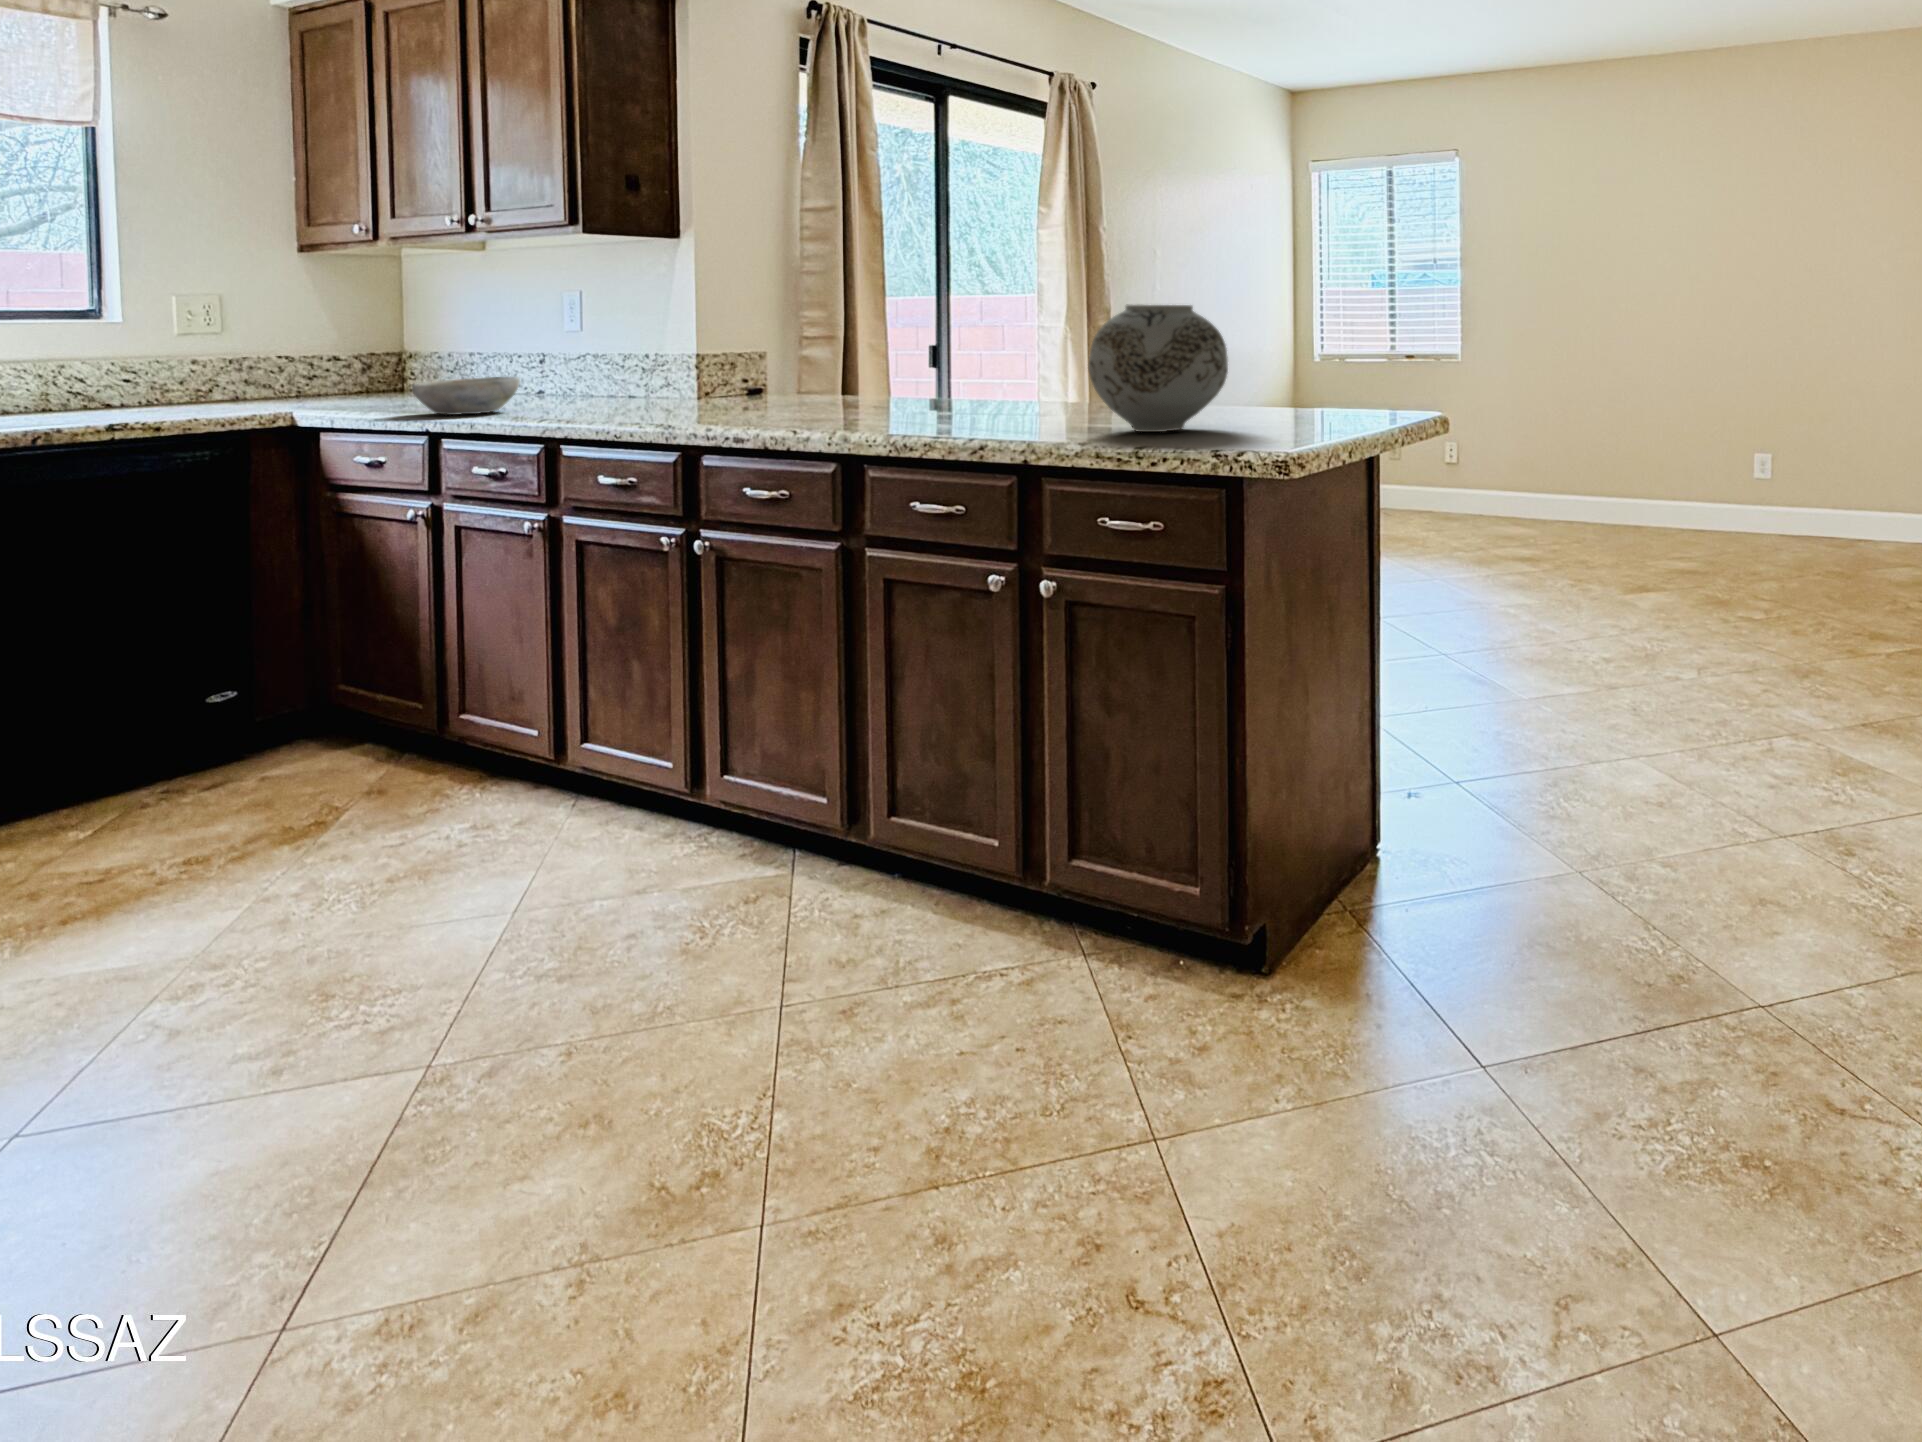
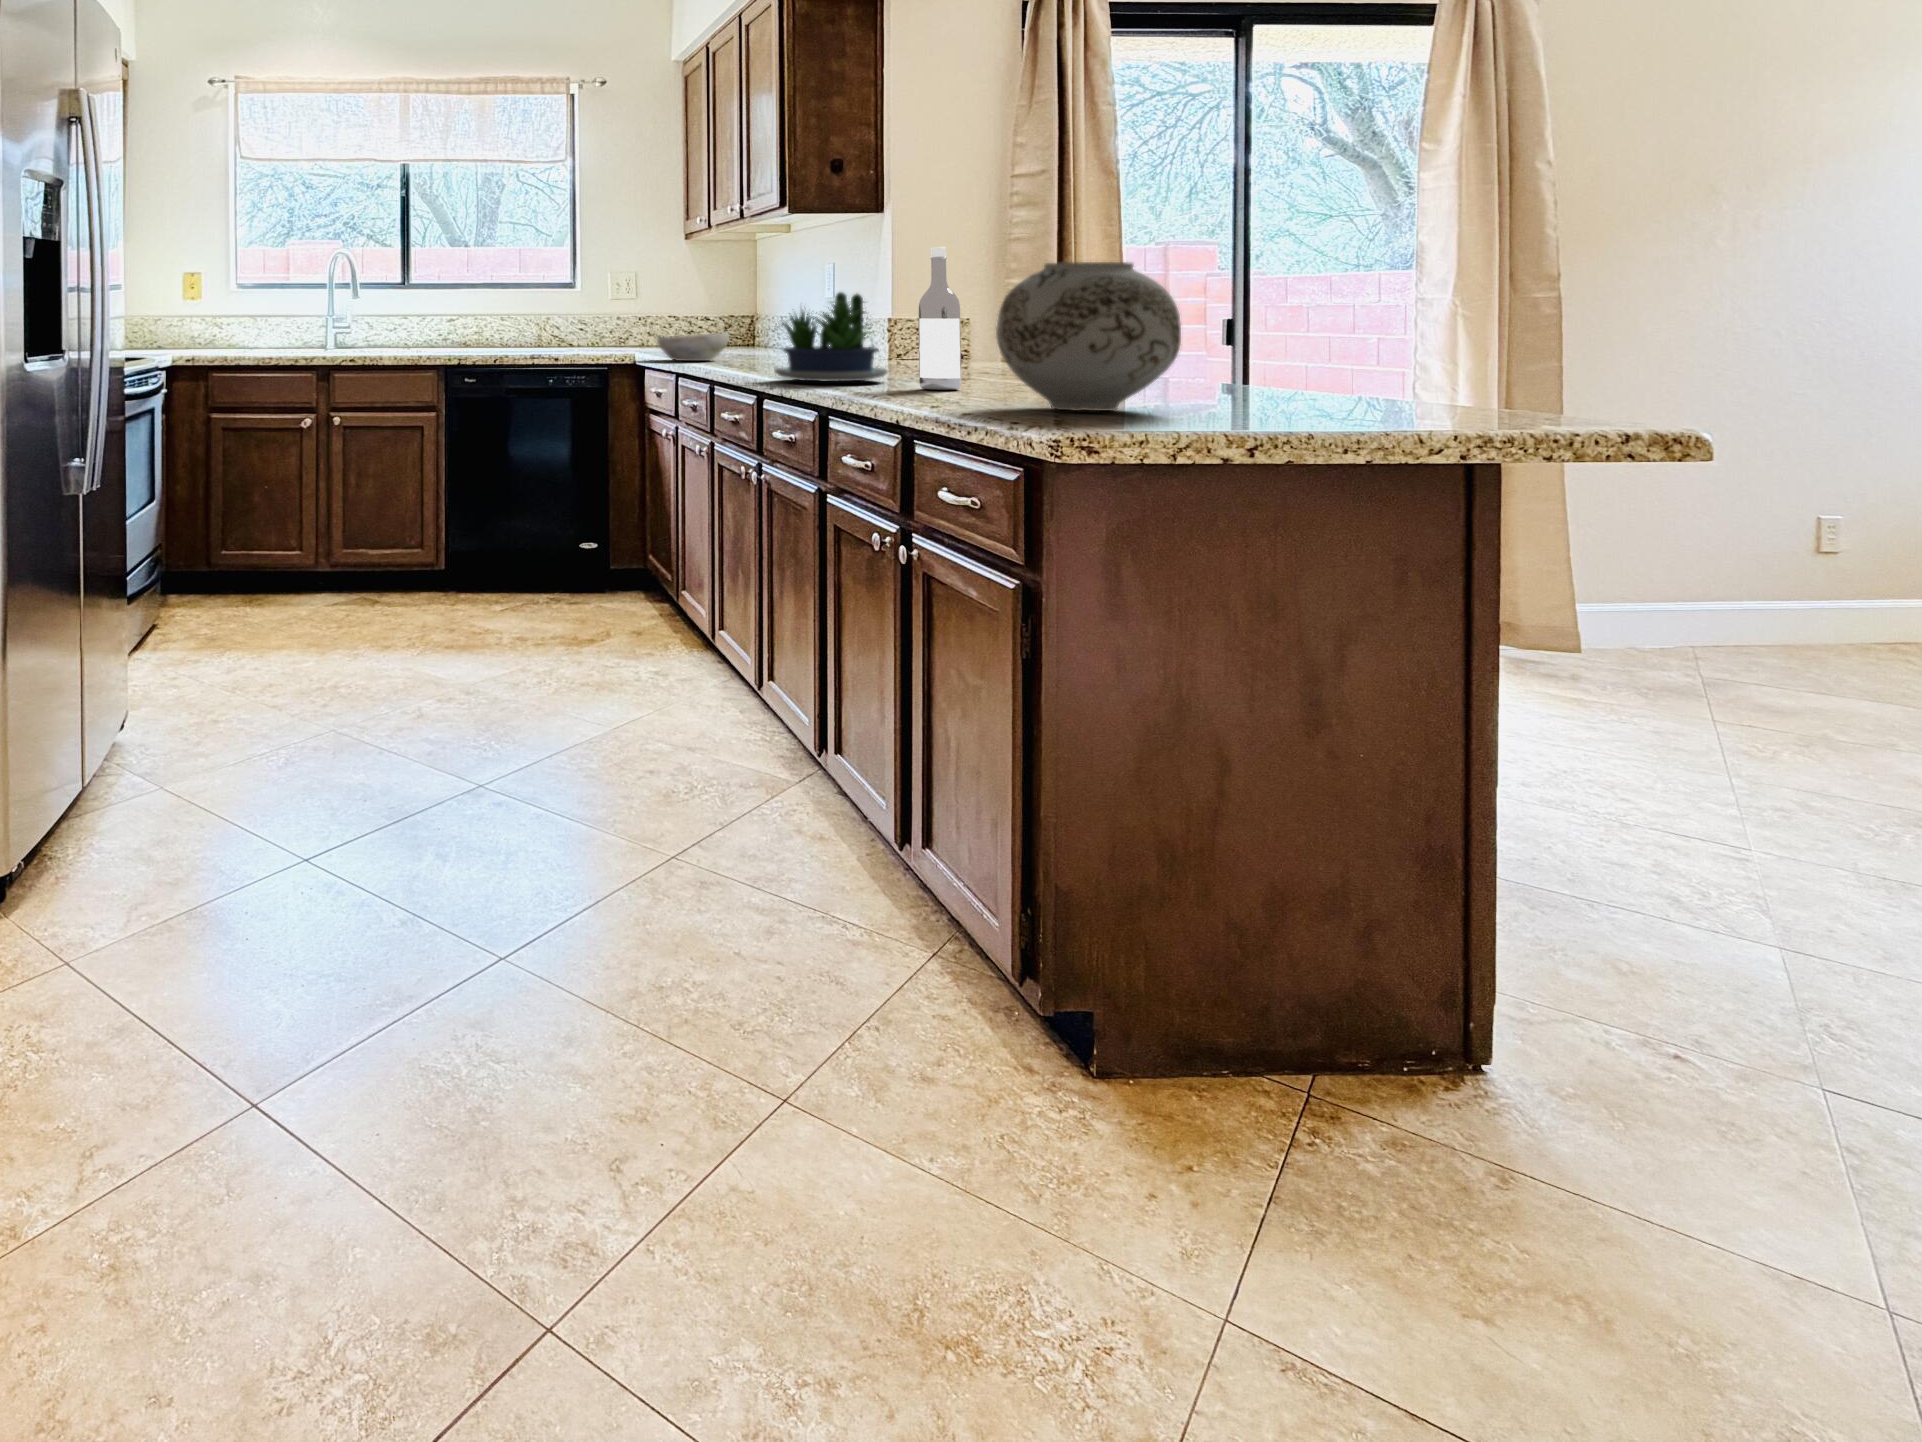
wine bottle: none [928,284,968,424] -> present [919,247,961,390]
potted plant: none [741,327,883,426] -> present [774,292,888,382]

